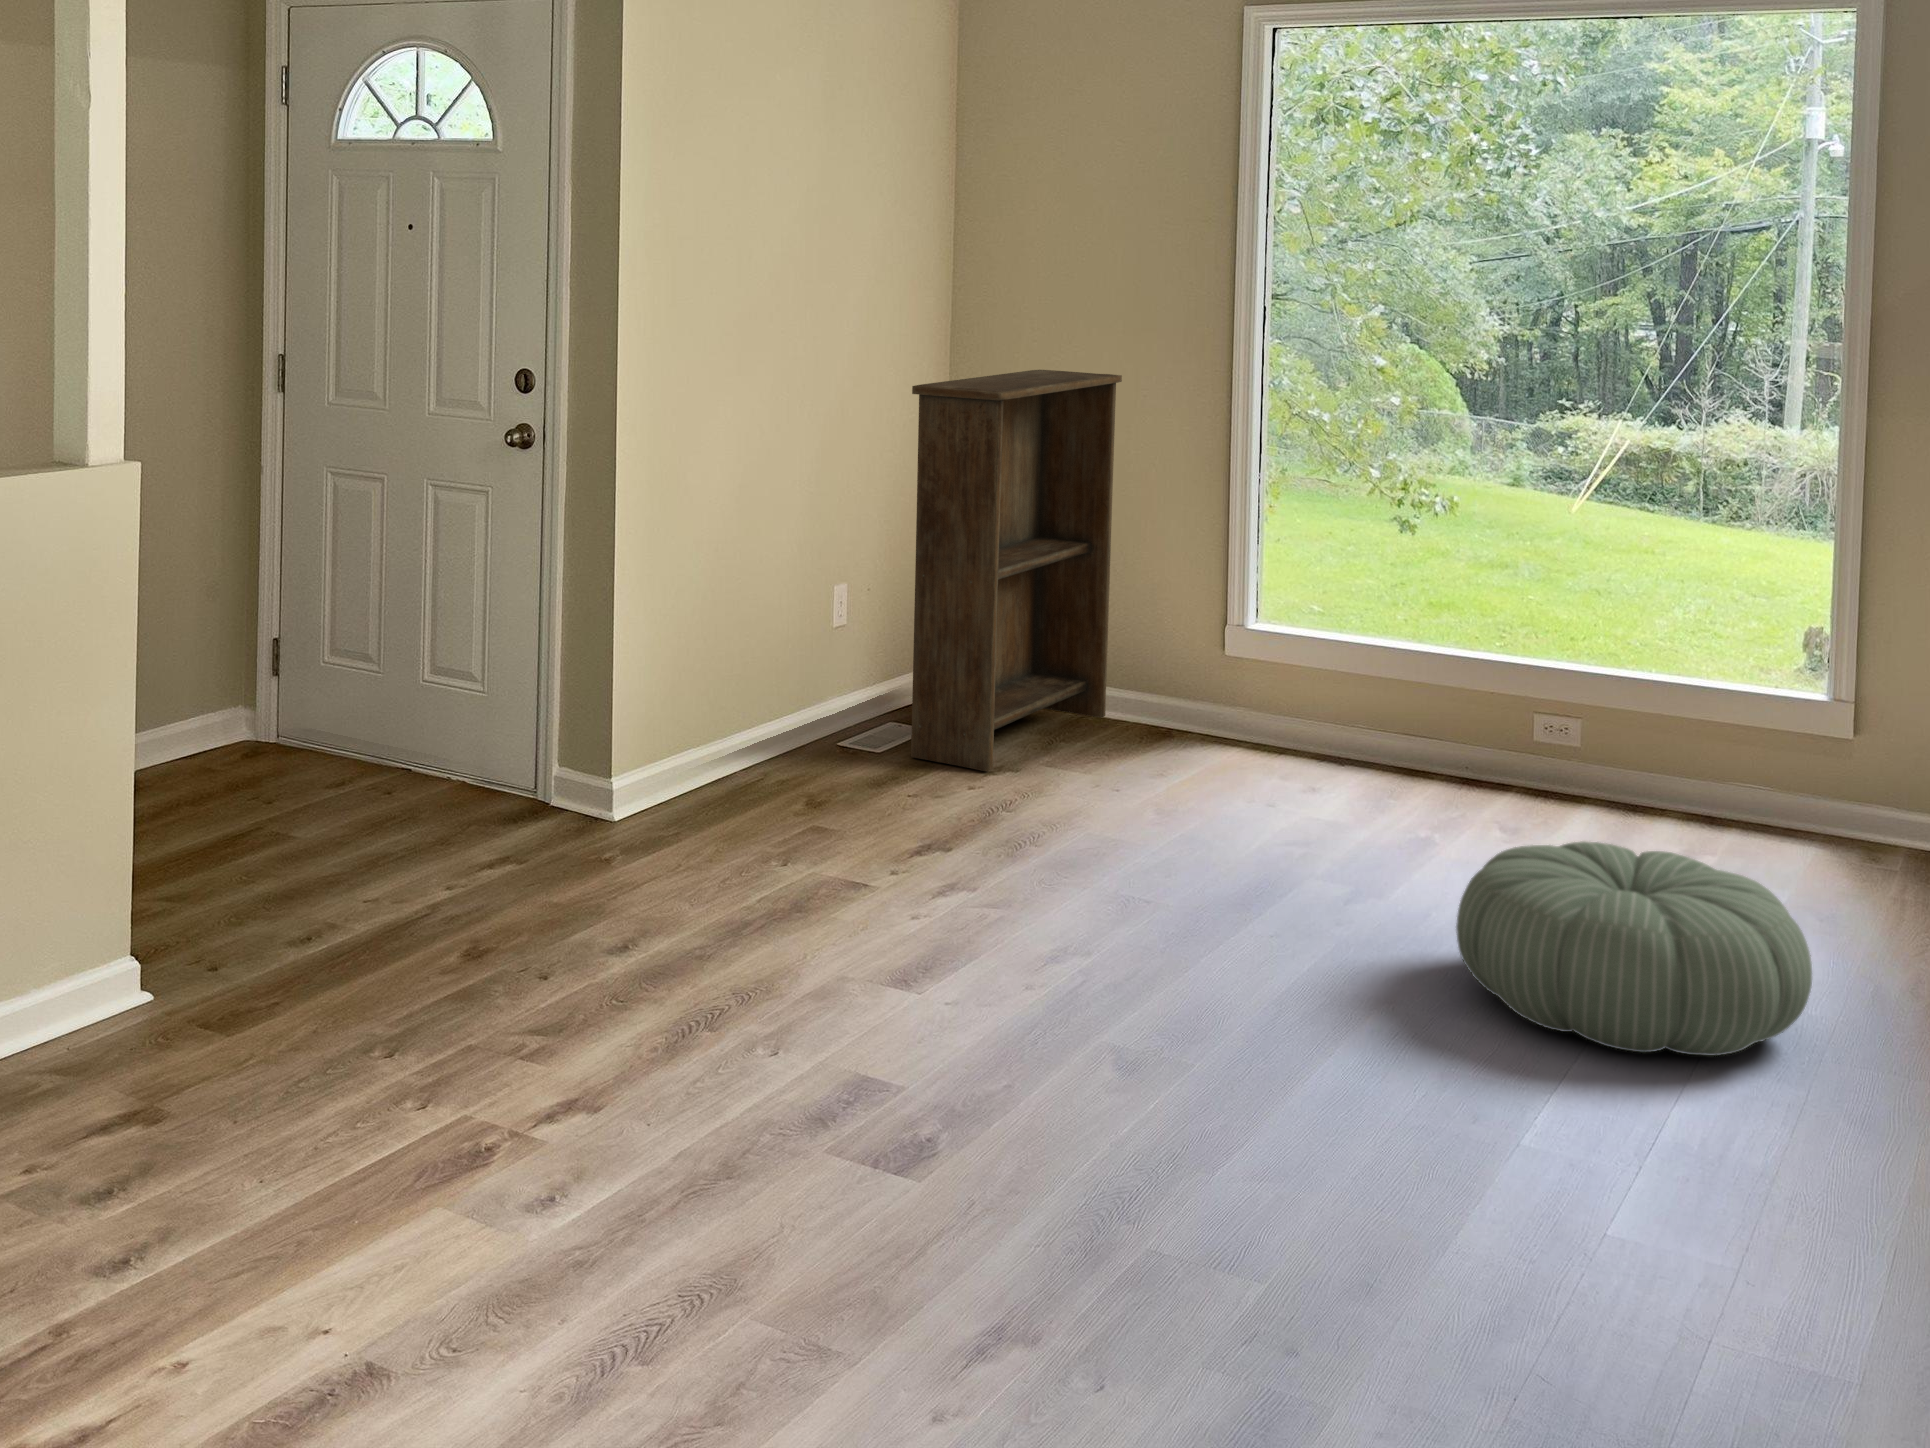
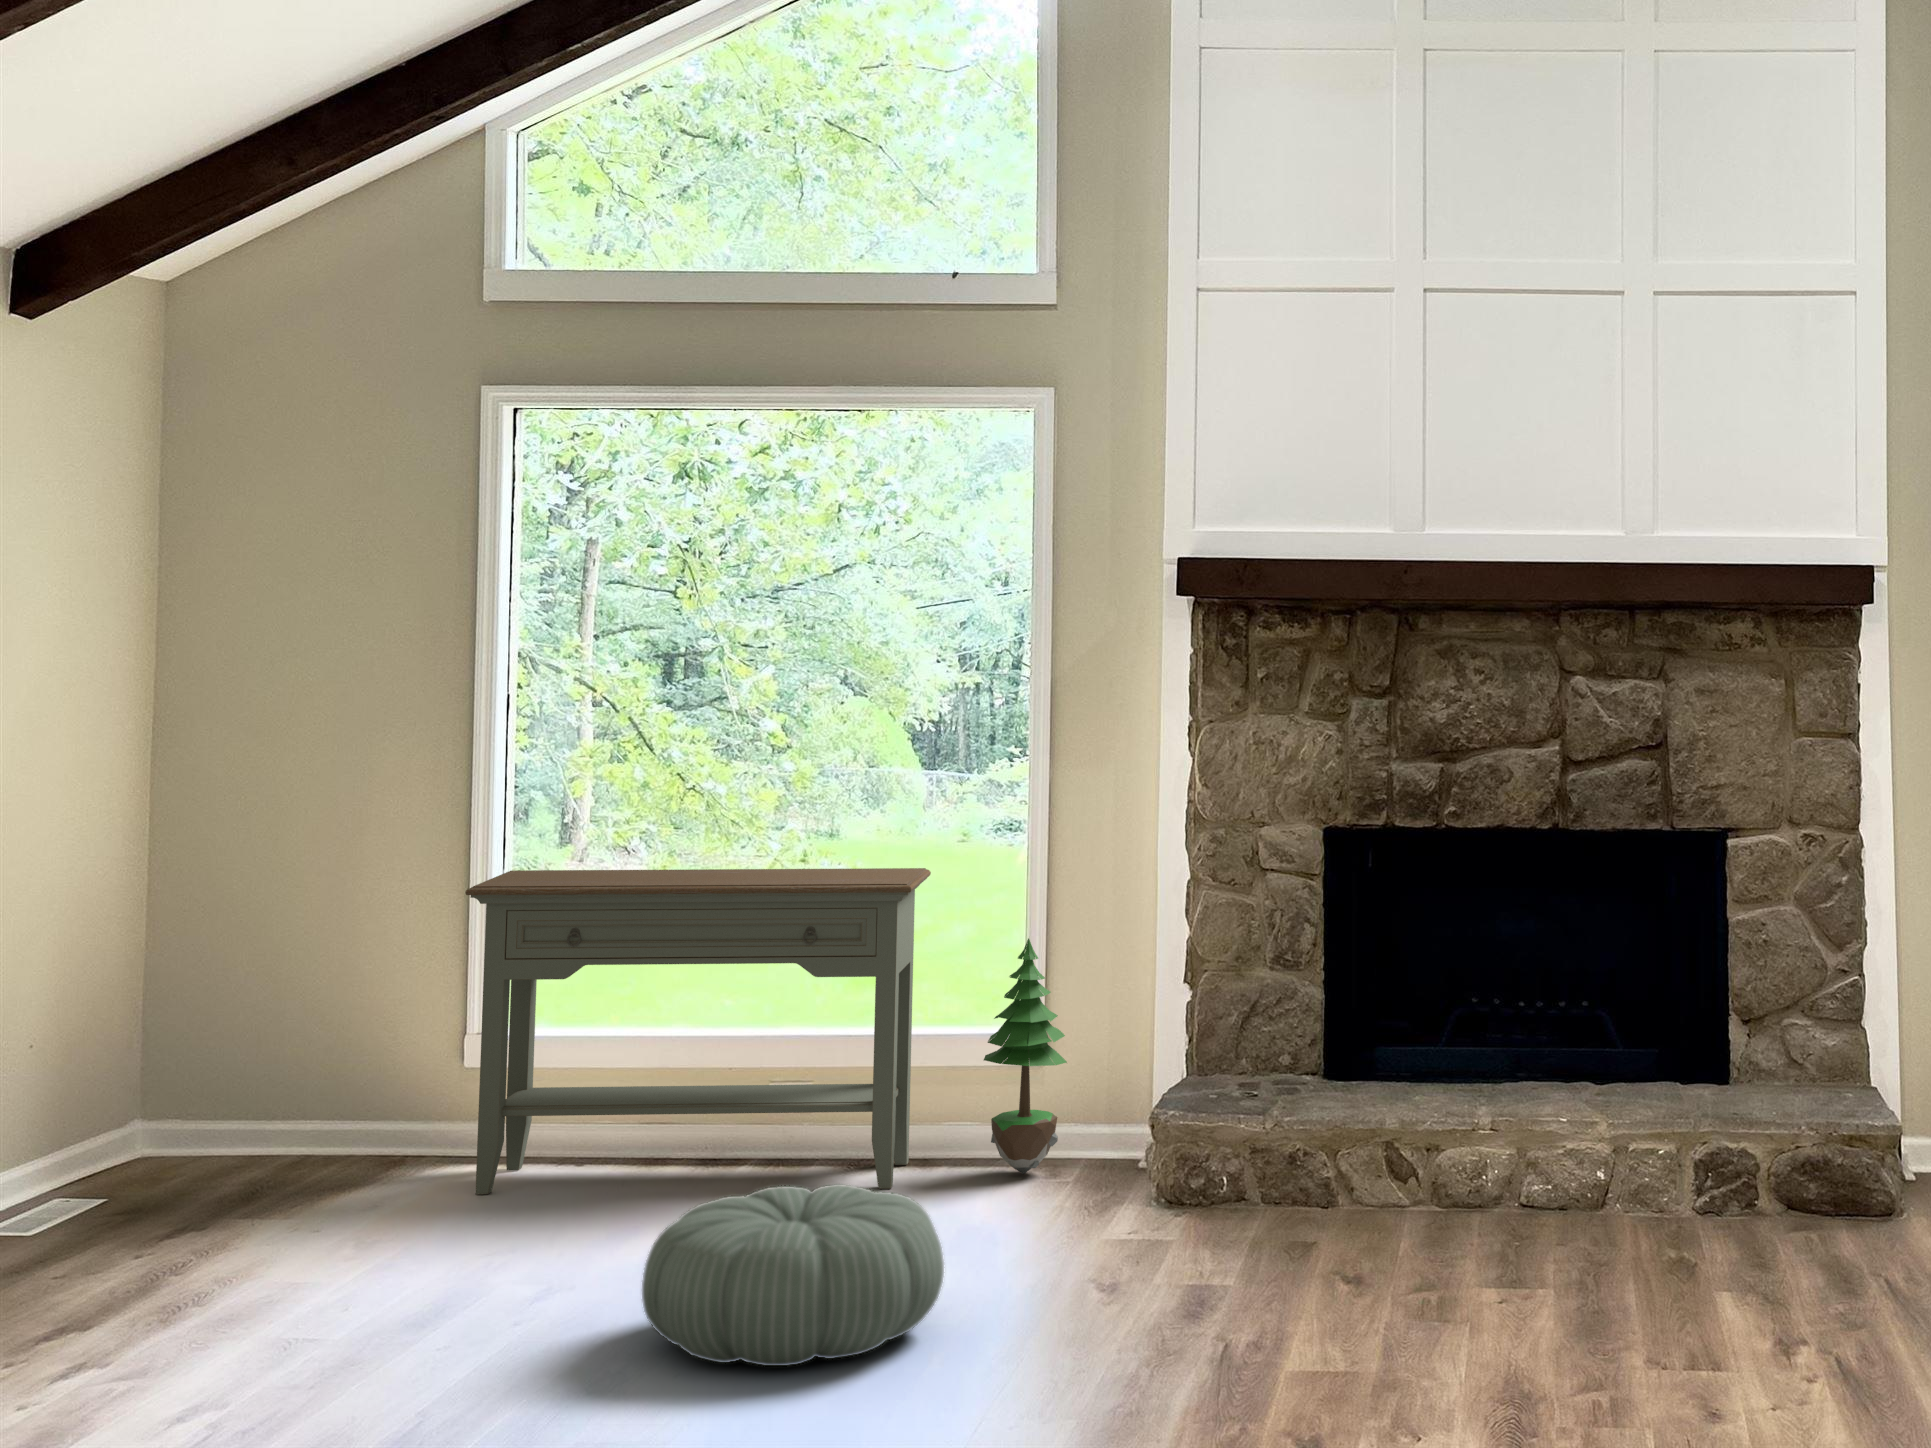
bookshelf: present [911,370,1122,771] -> none [68,775,340,1237]
console table: none [1241,475,1723,843] -> present [465,868,931,1194]
potted tree: none [1790,599,1894,852] -> present [984,938,1067,1174]

